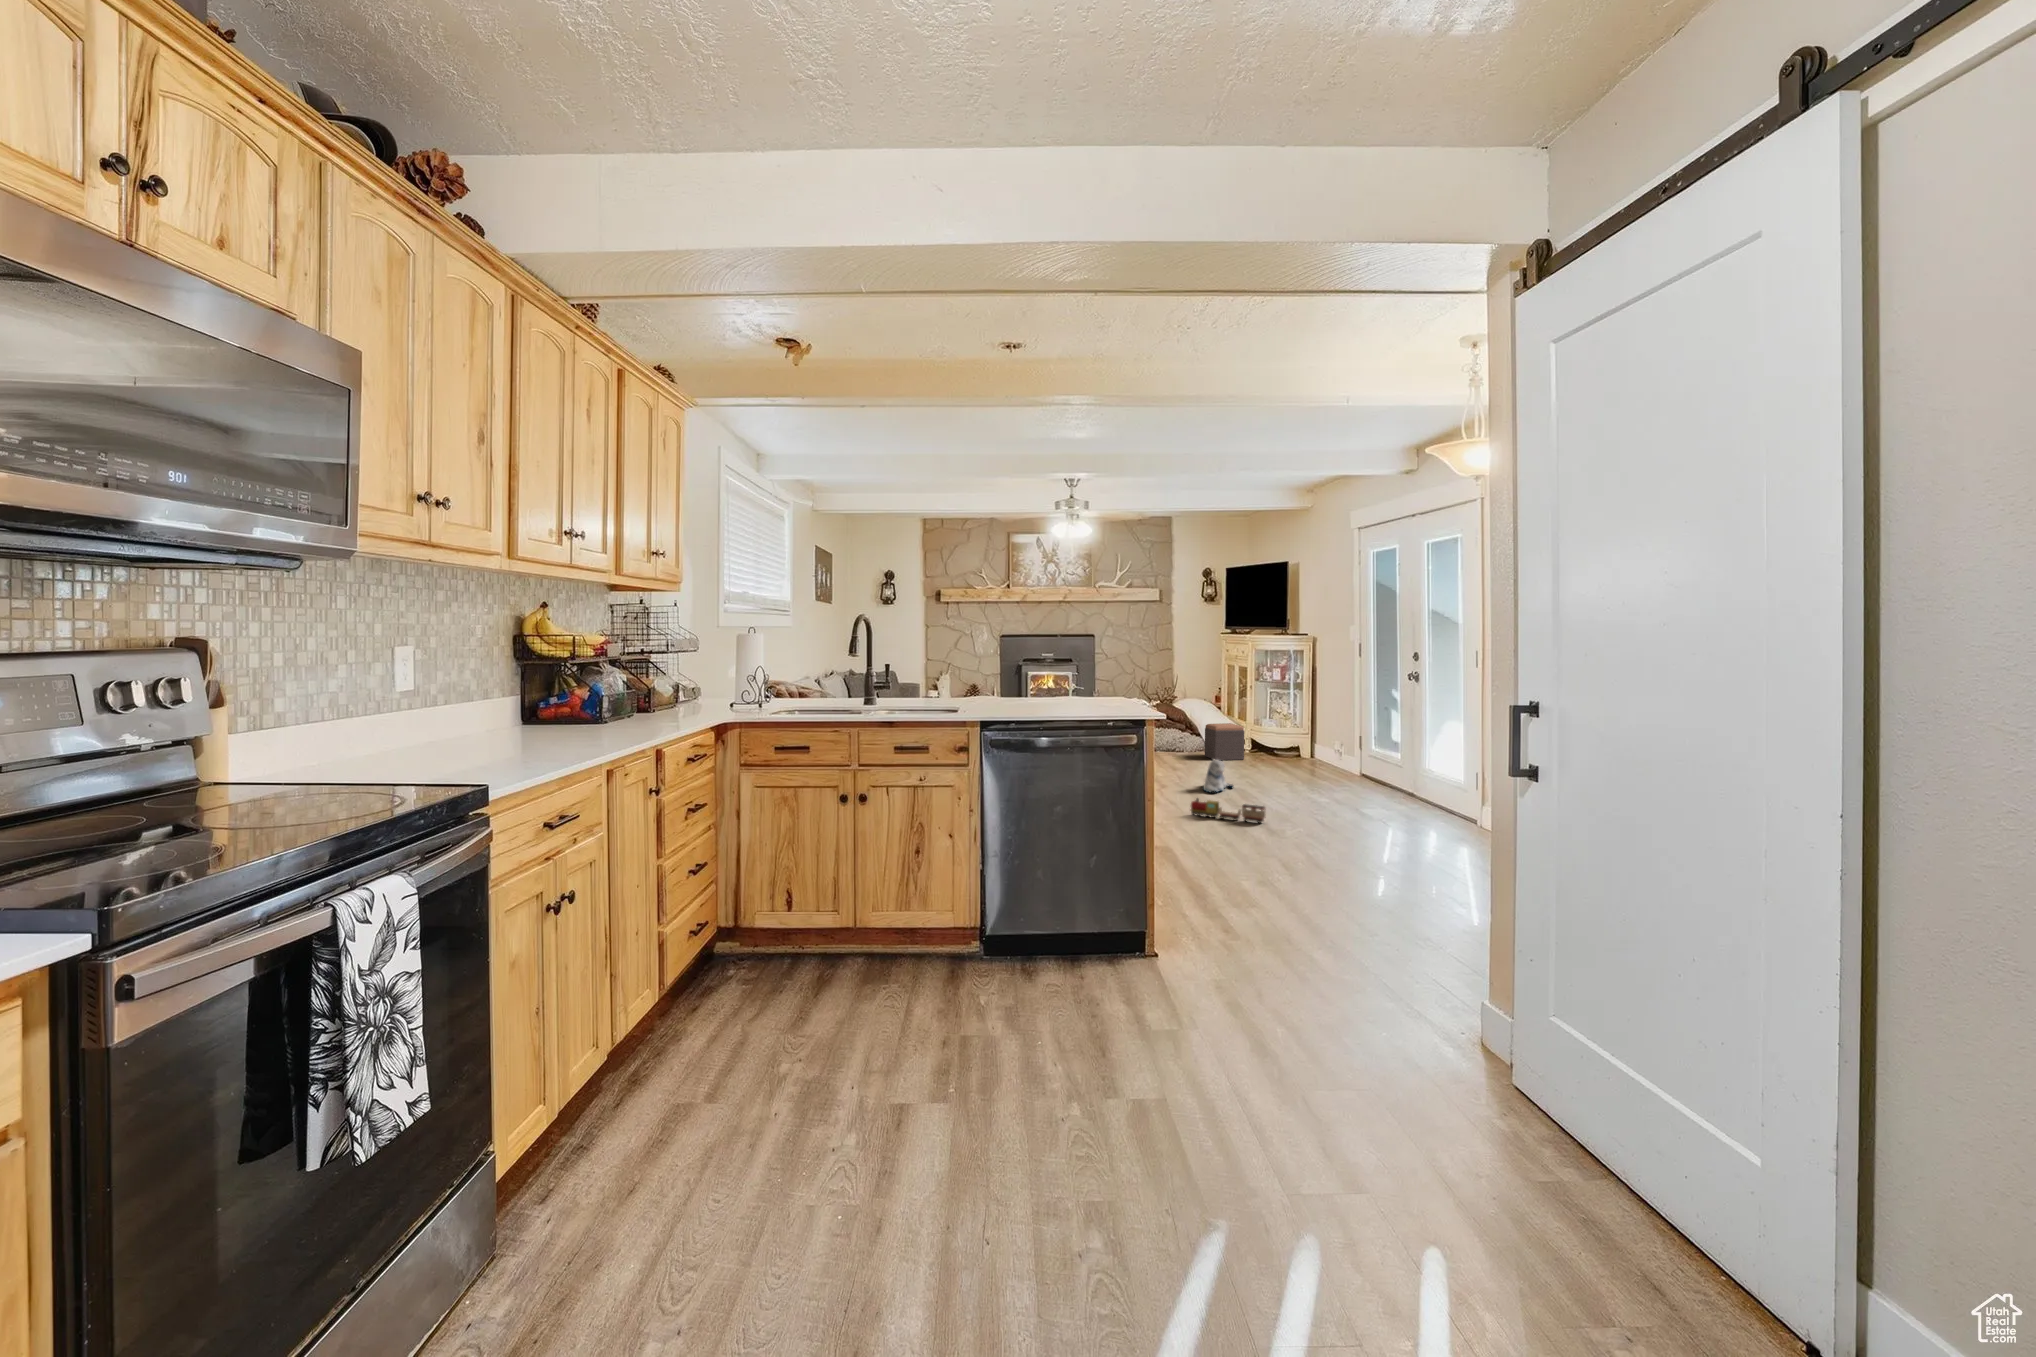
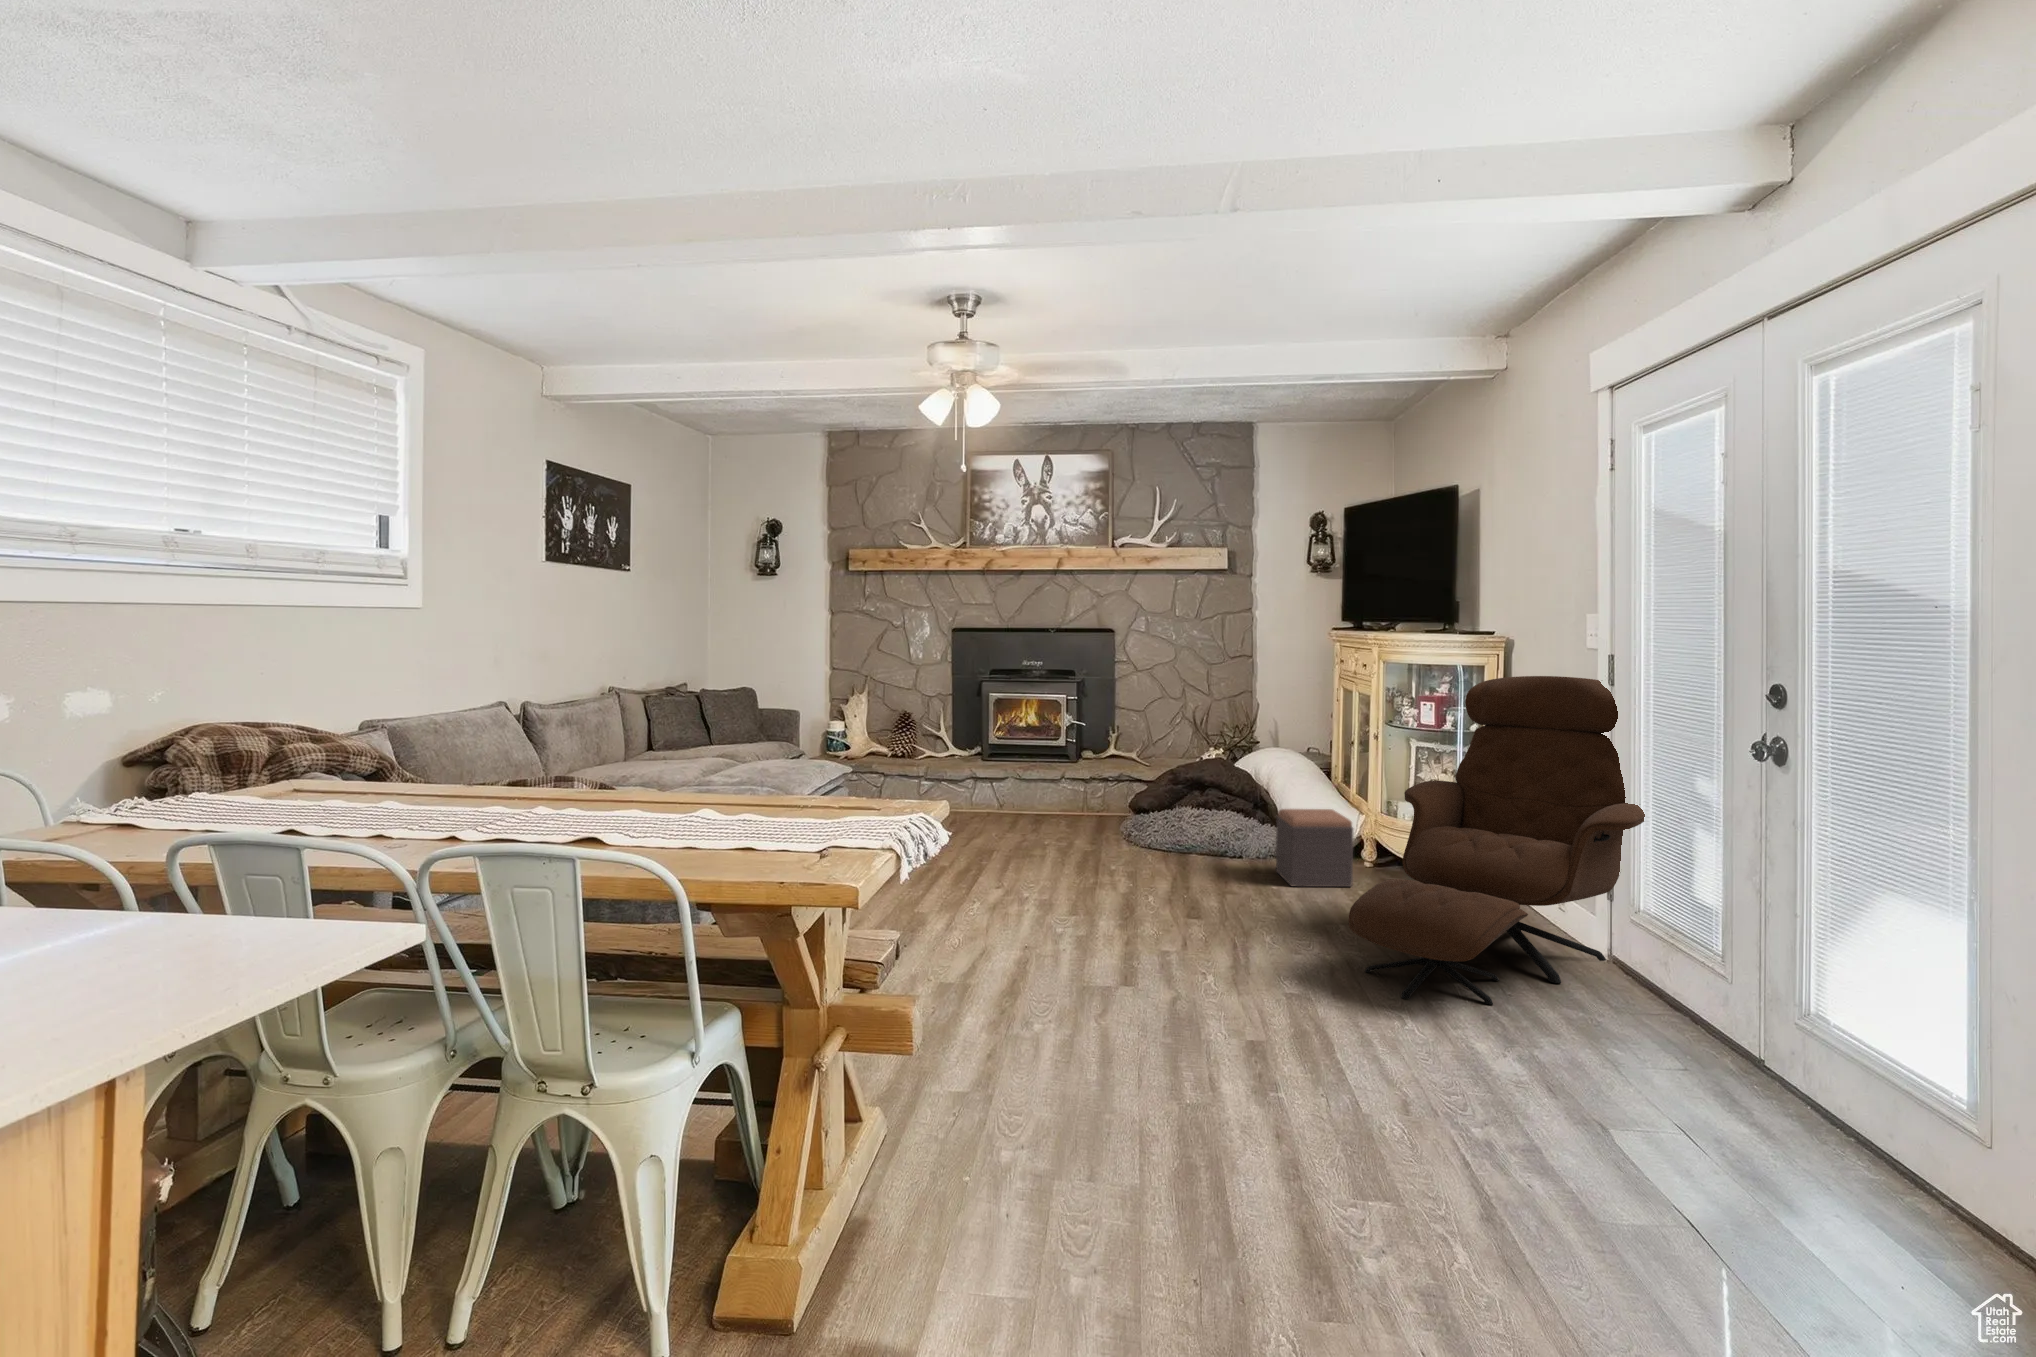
lounge chair: none [1255,653,1375,786] -> present [1348,676,1645,1005]
plush toy: present [1203,759,1233,792] -> none [1207,932,1287,1022]
toy train: present [1191,799,1266,823] -> none [1099,1098,1305,1225]

